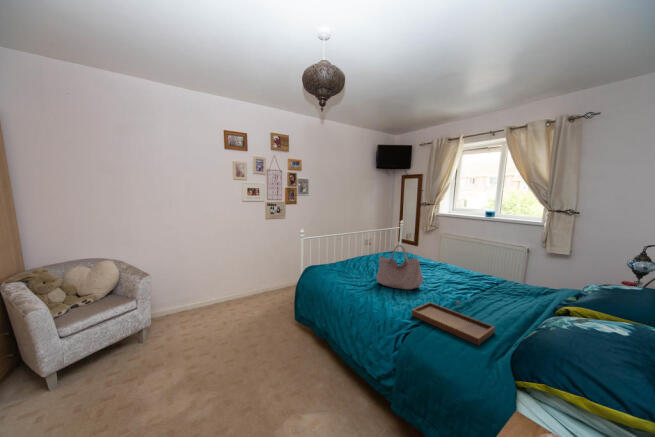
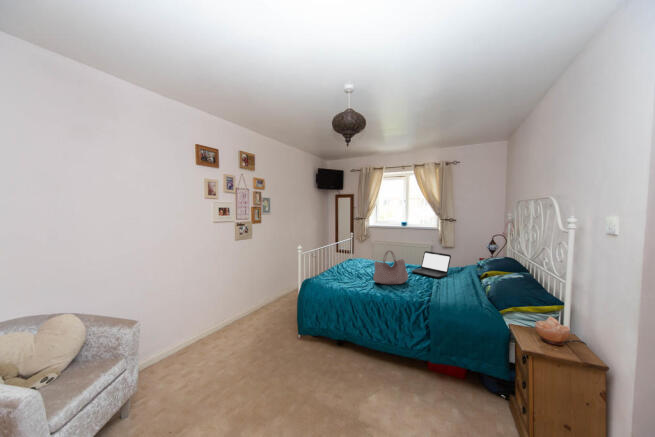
laptop: none [448,253,510,293] -> present [412,251,451,278]
tray: present [411,301,495,345] -> none [429,283,484,307]

